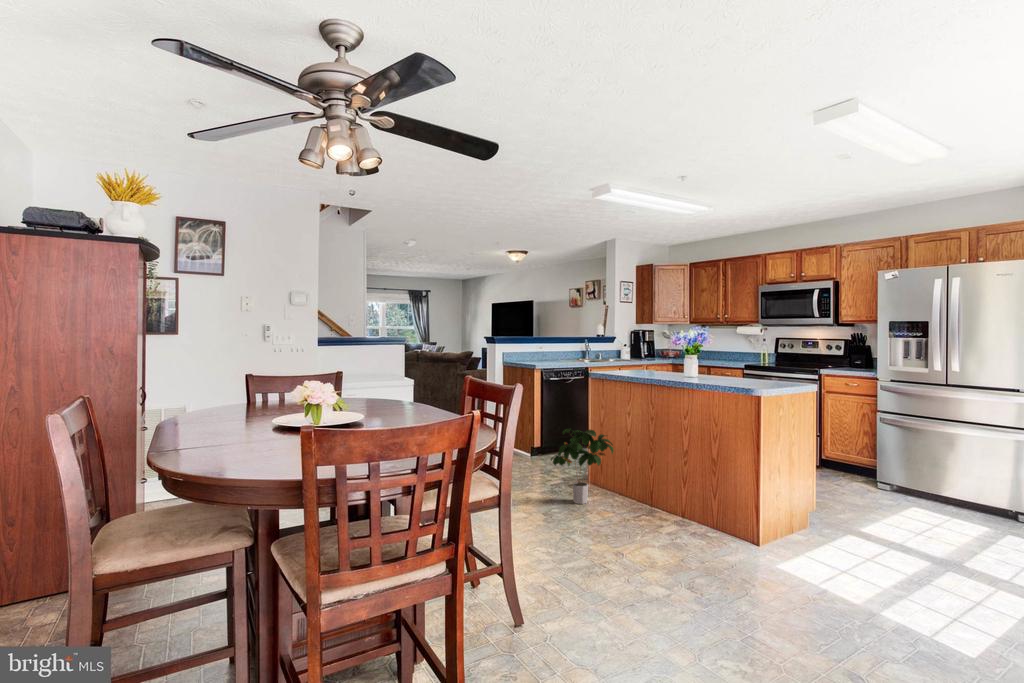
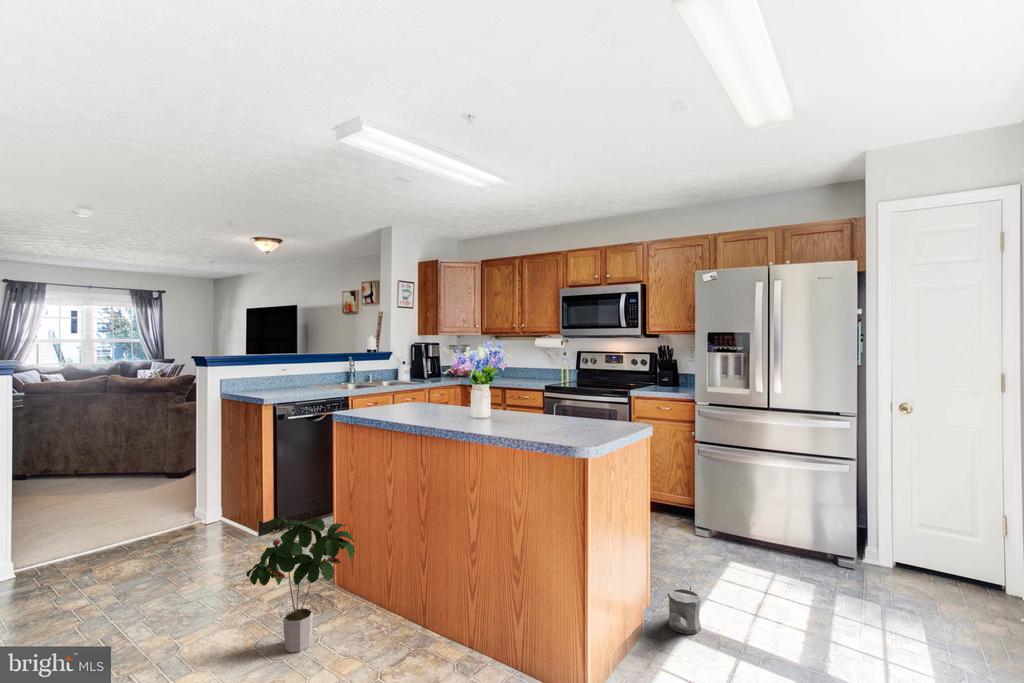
watering can: none [827,502,856,532] -> present [668,583,701,634]

